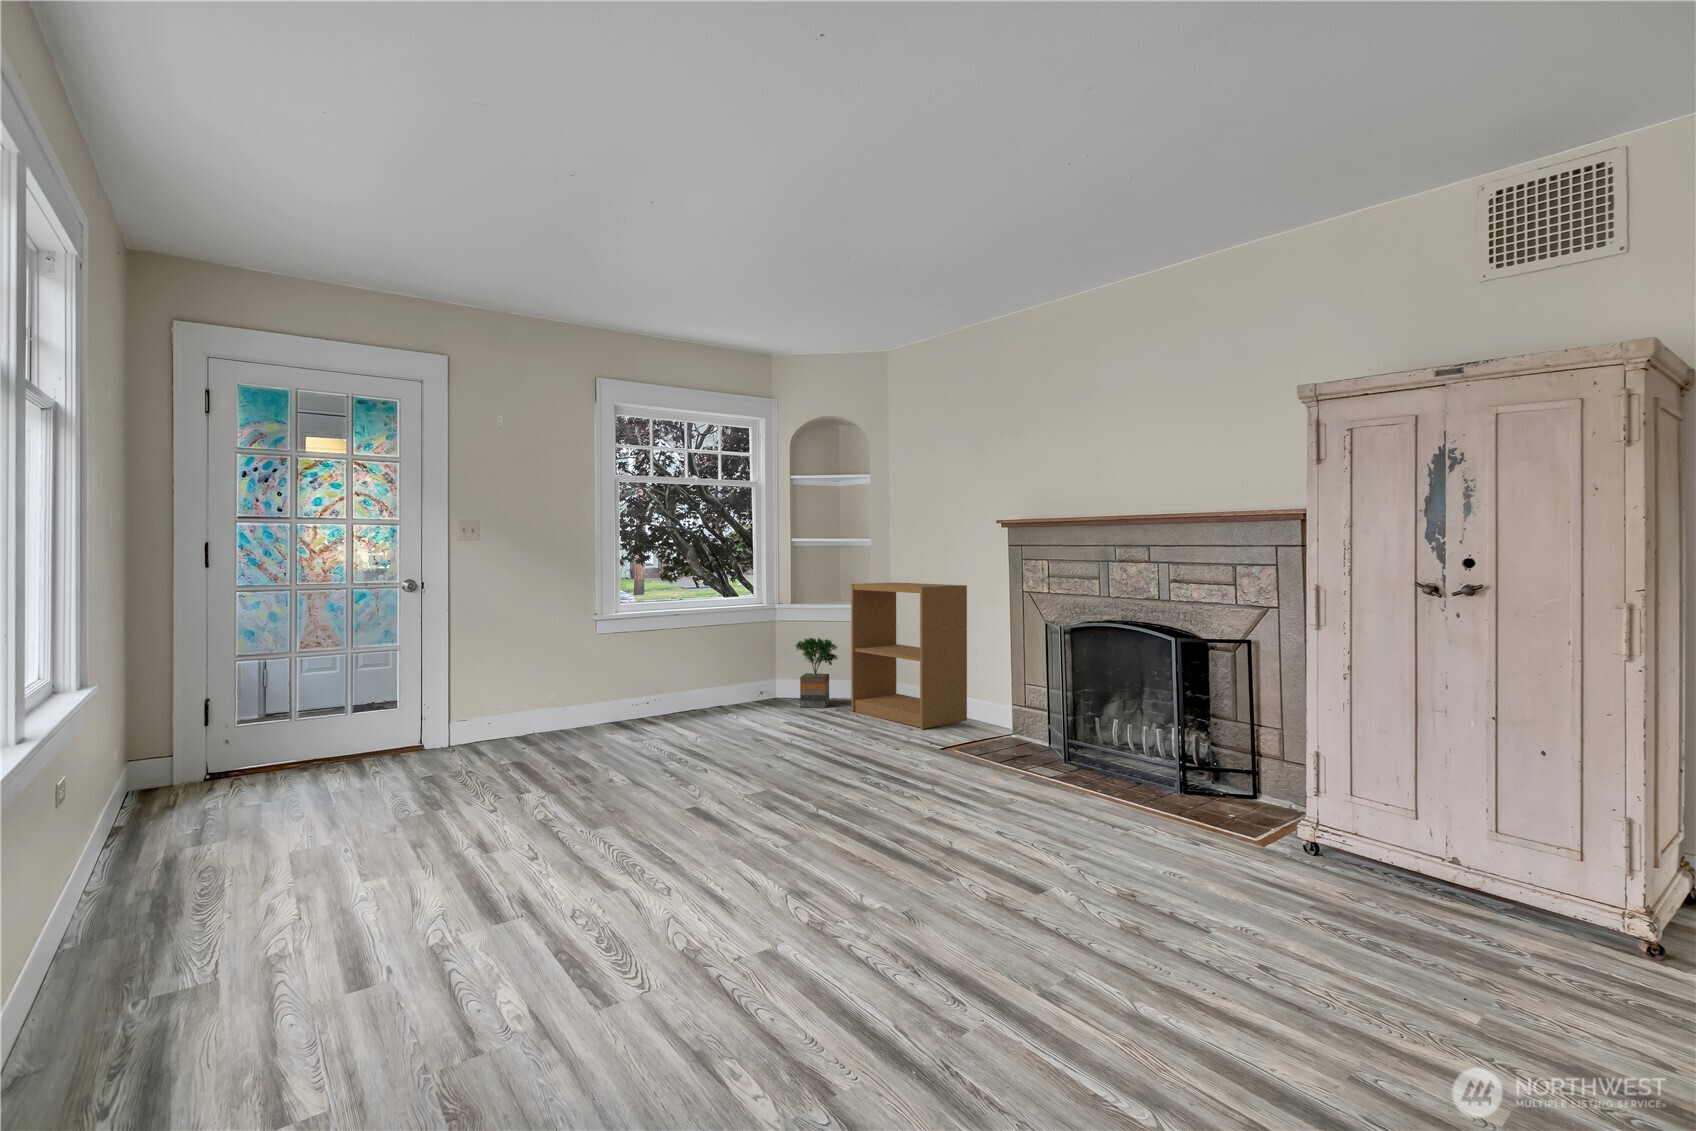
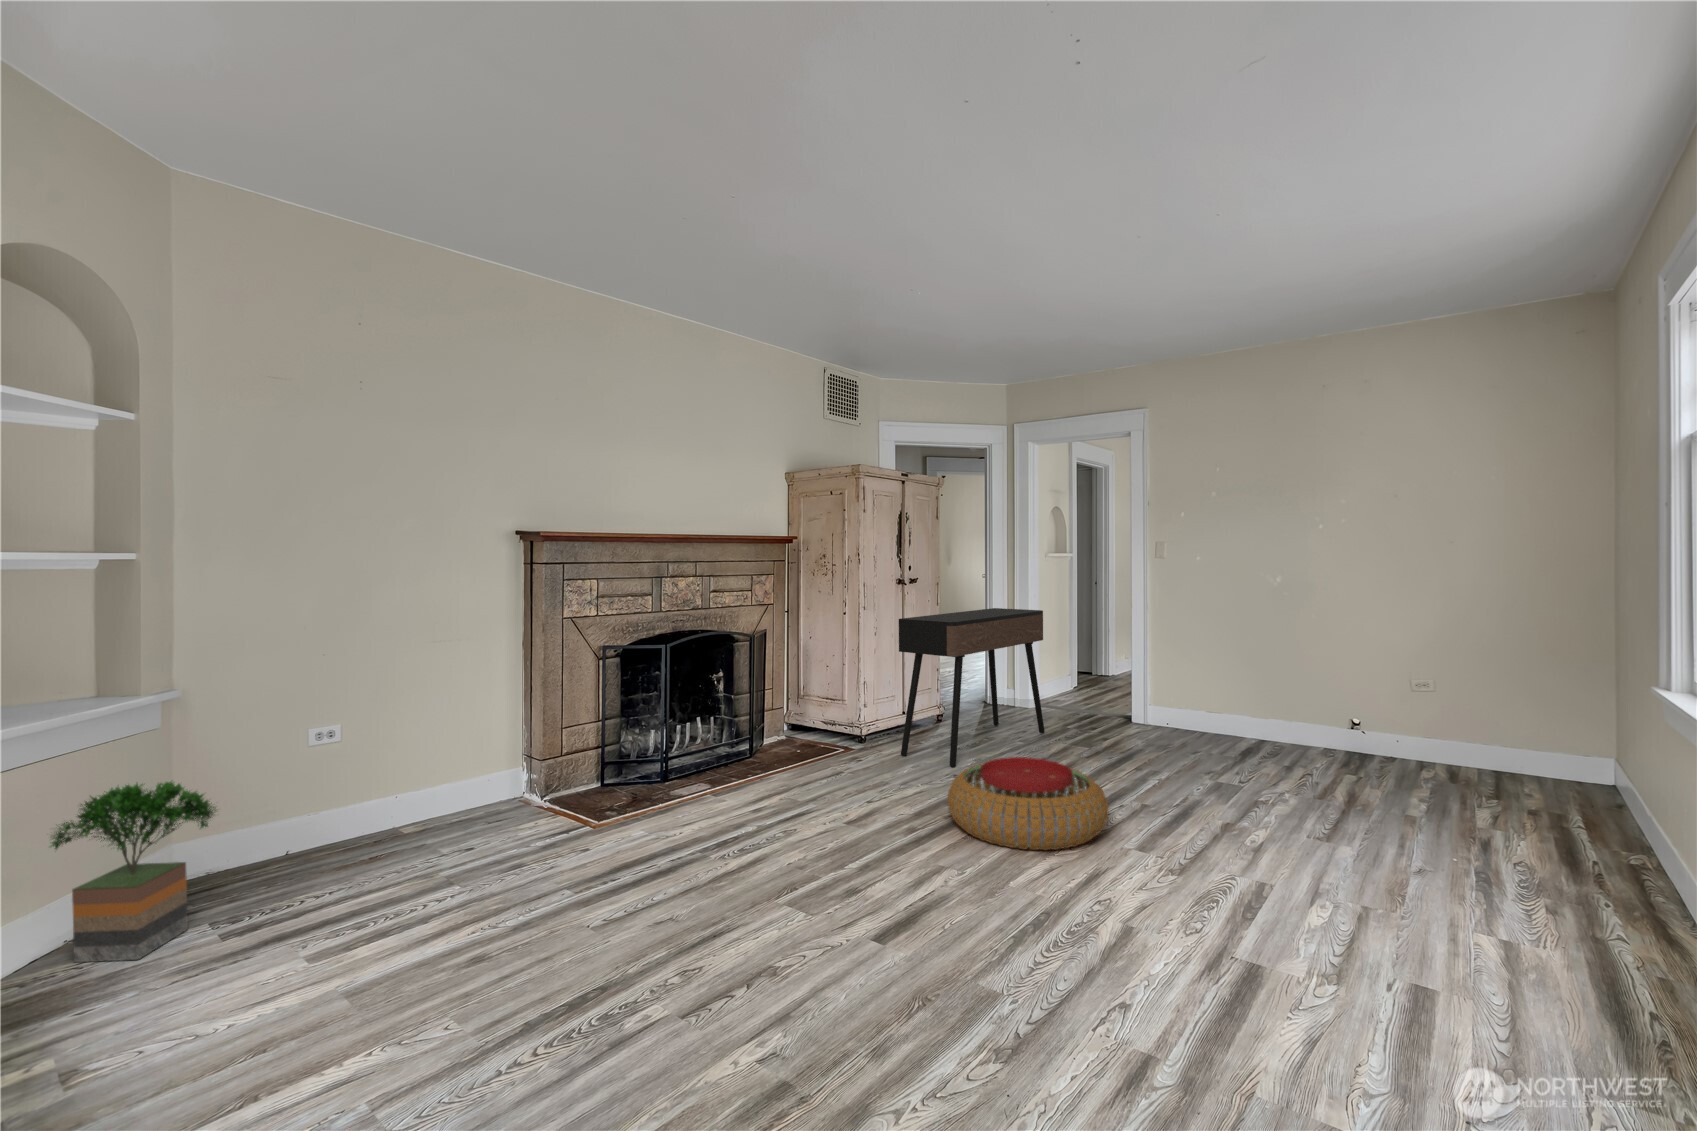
bookshelf: present [851,582,967,729] -> none [223,622,471,901]
console table: none [1168,639,1668,1073] -> present [899,608,1045,767]
pouf: none [778,803,991,940] -> present [948,757,1108,850]

